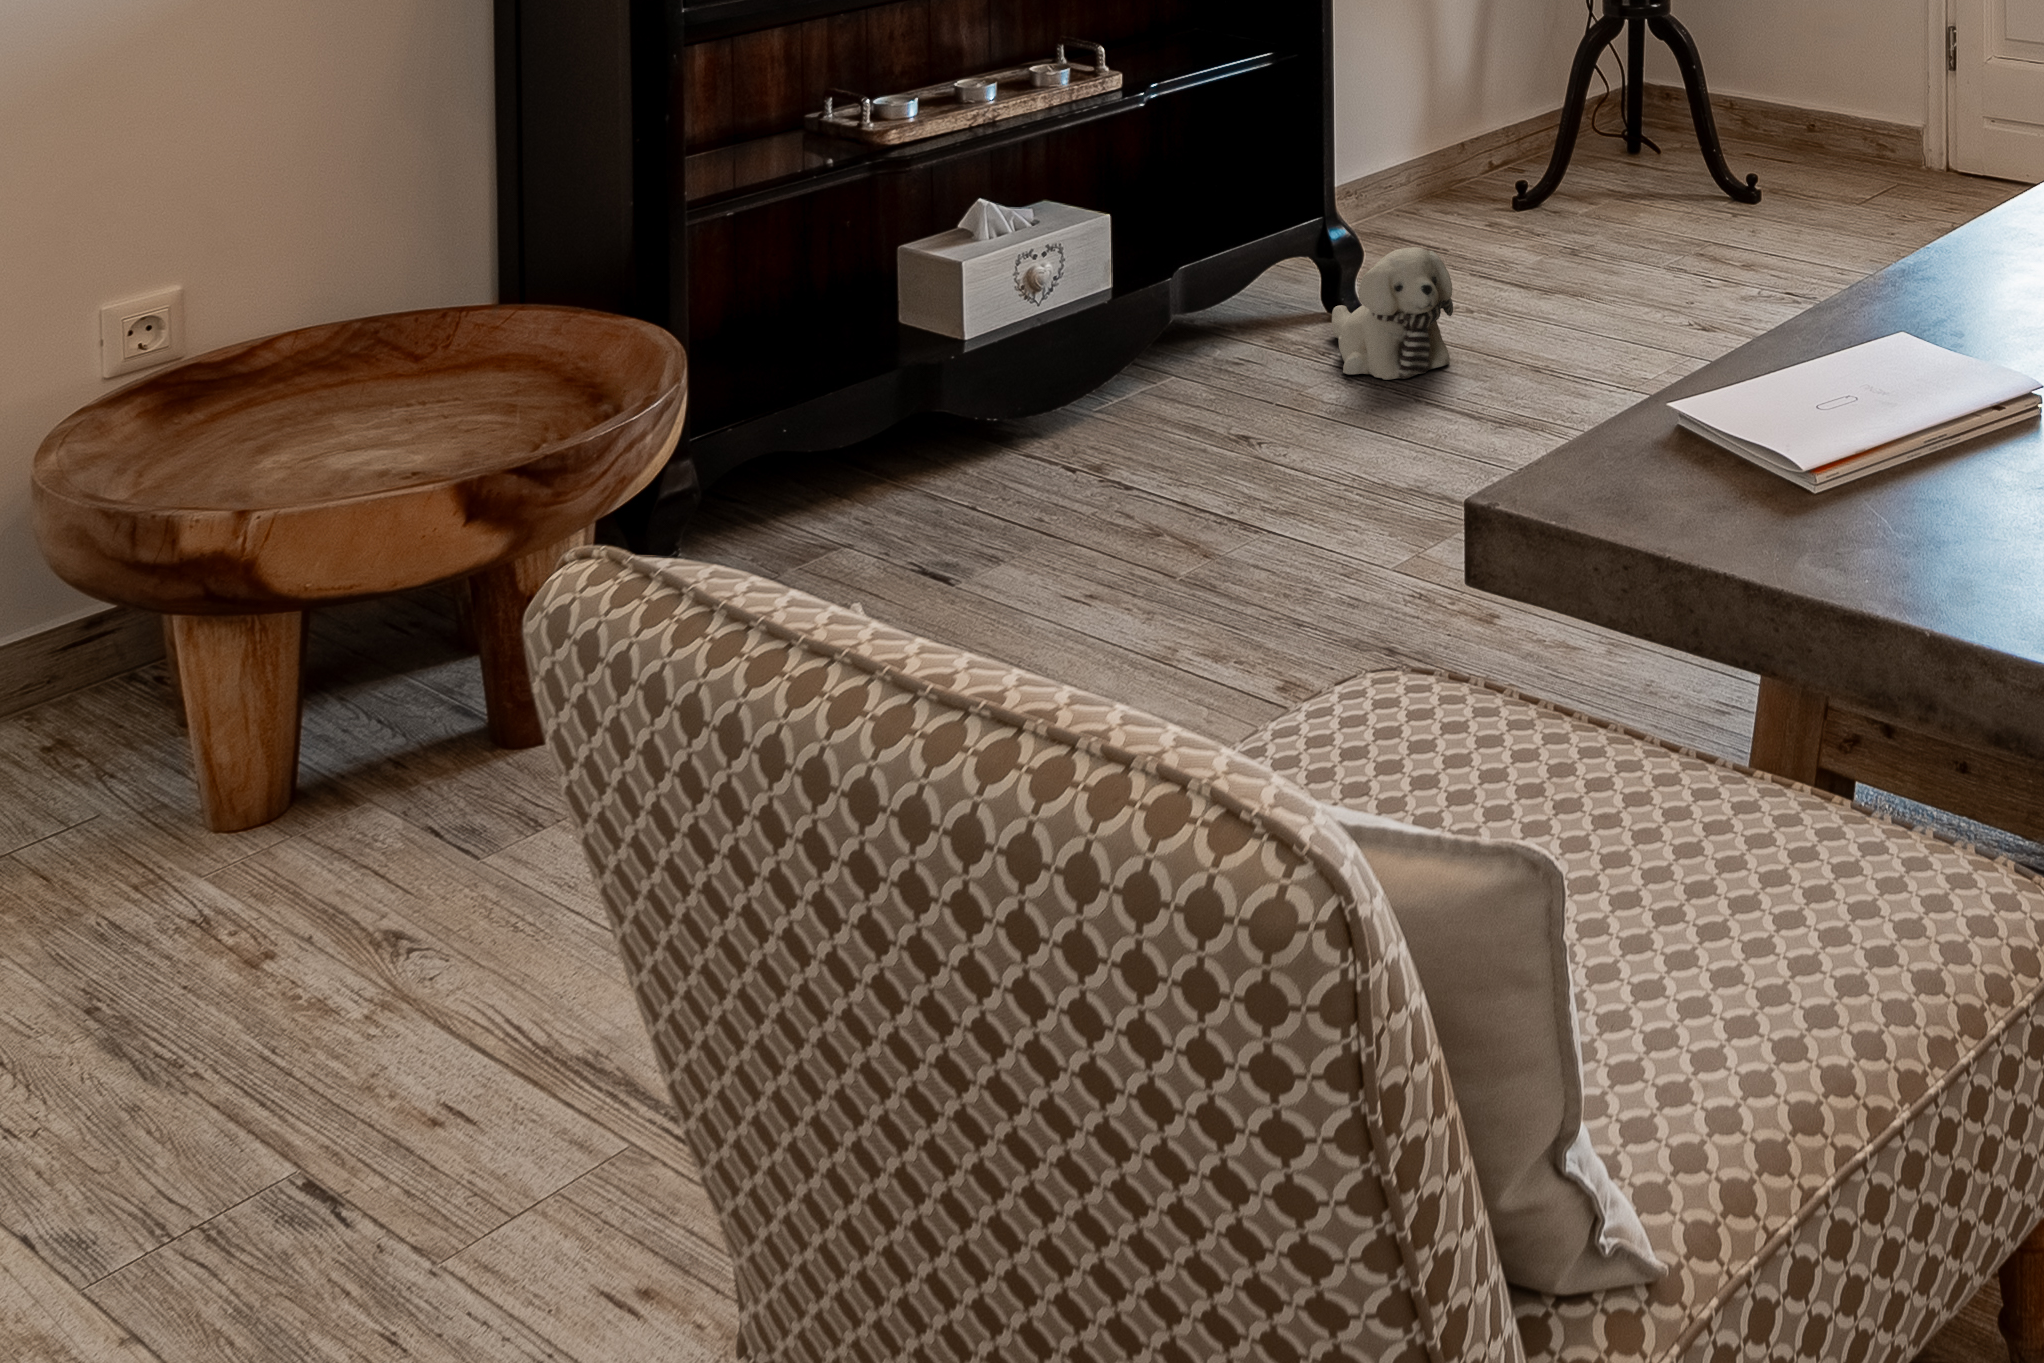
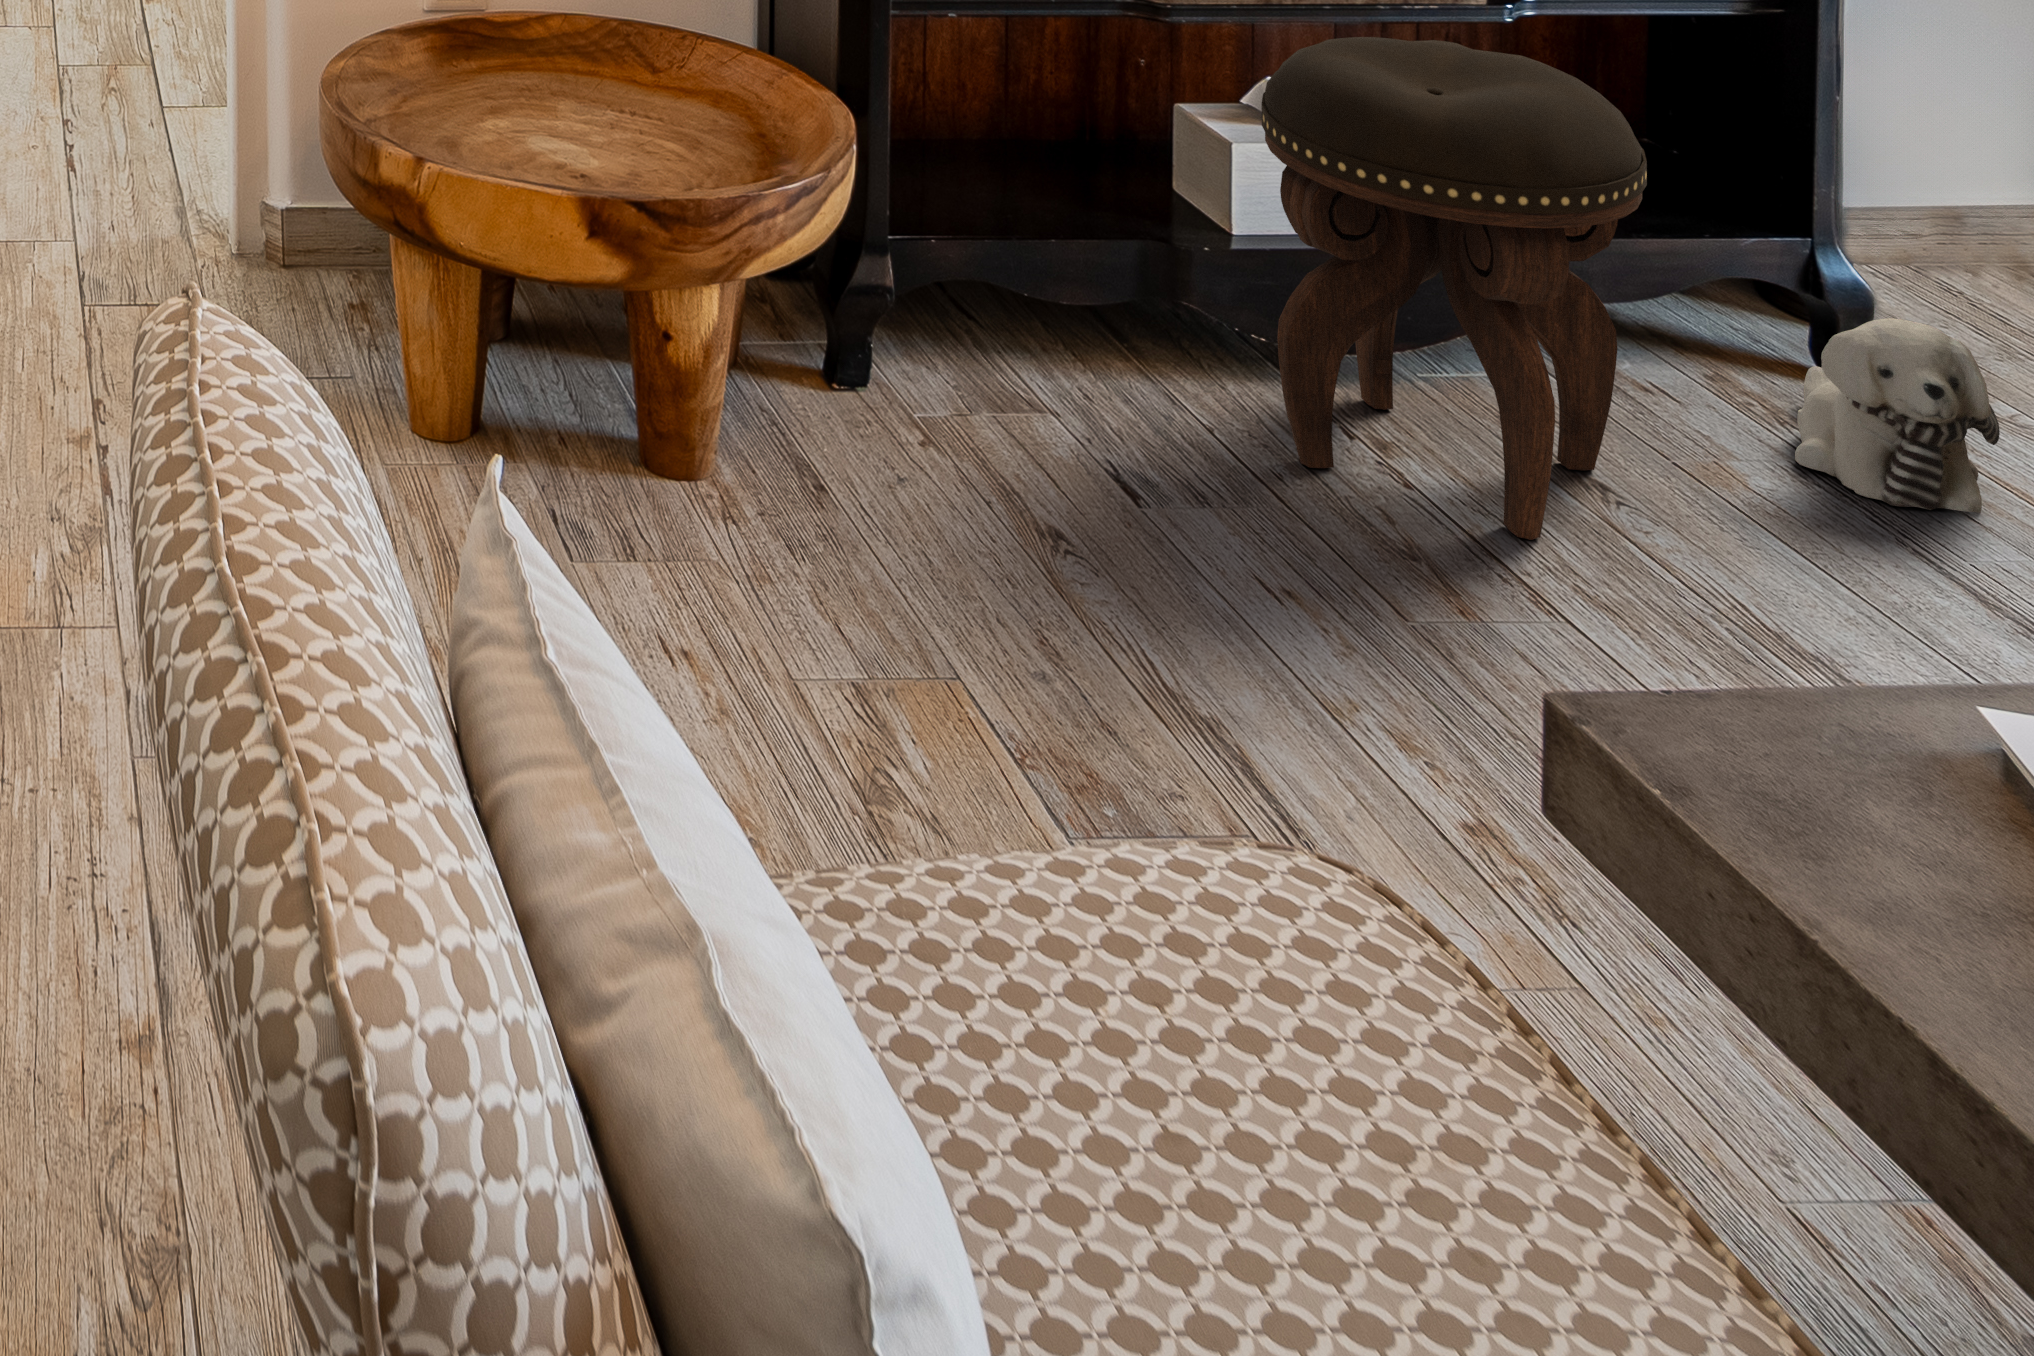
footstool: none [999,128,1274,506] -> present [1261,37,1647,540]

